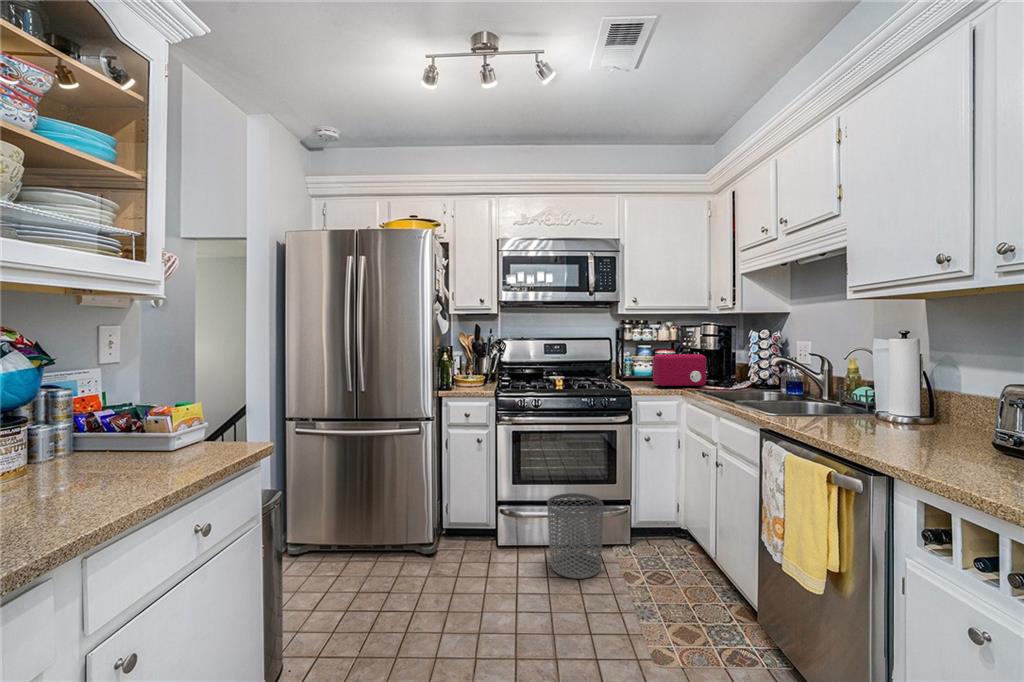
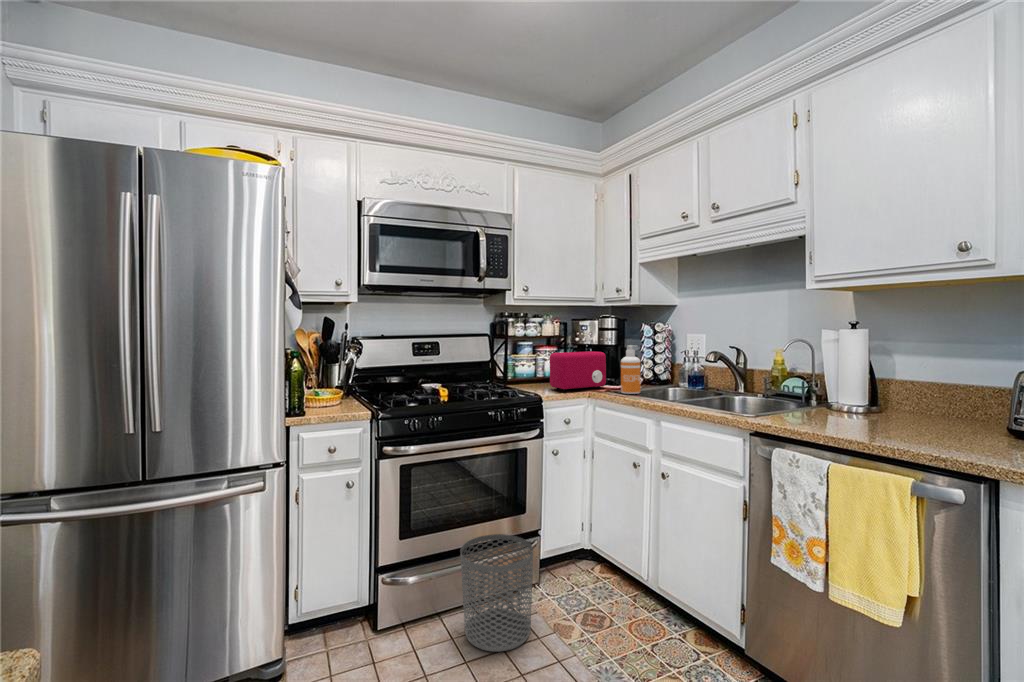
soap dispenser: none [713,349,732,393] -> present [621,345,641,394]

